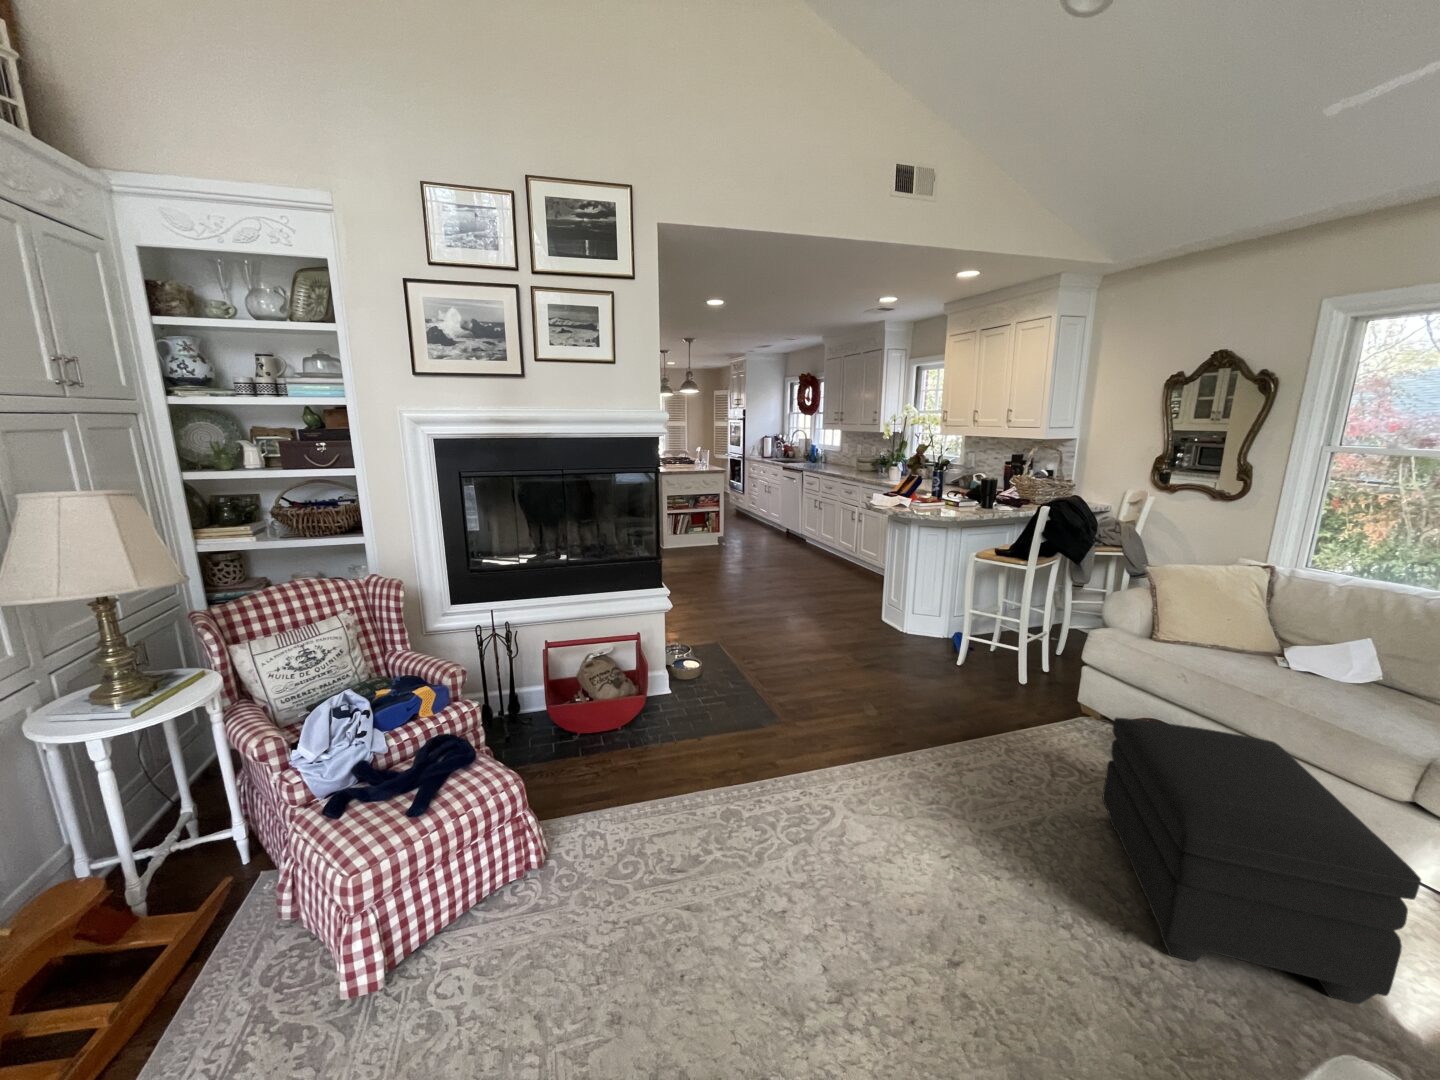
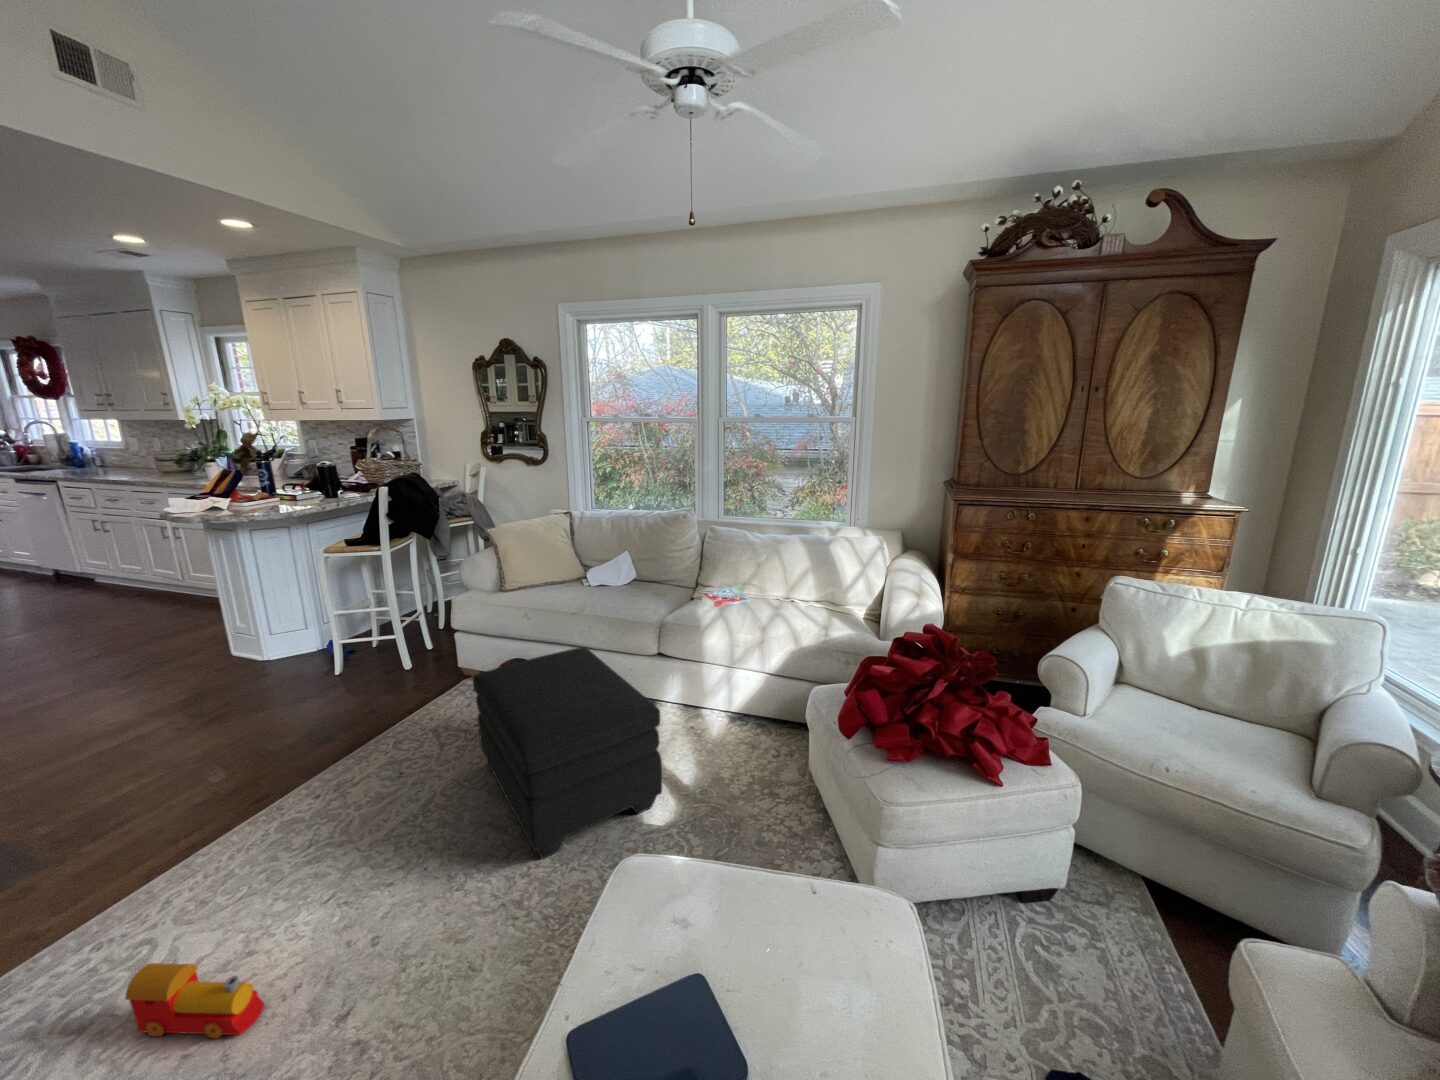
toy train: none [831,817,904,908] -> present [126,963,265,1039]

